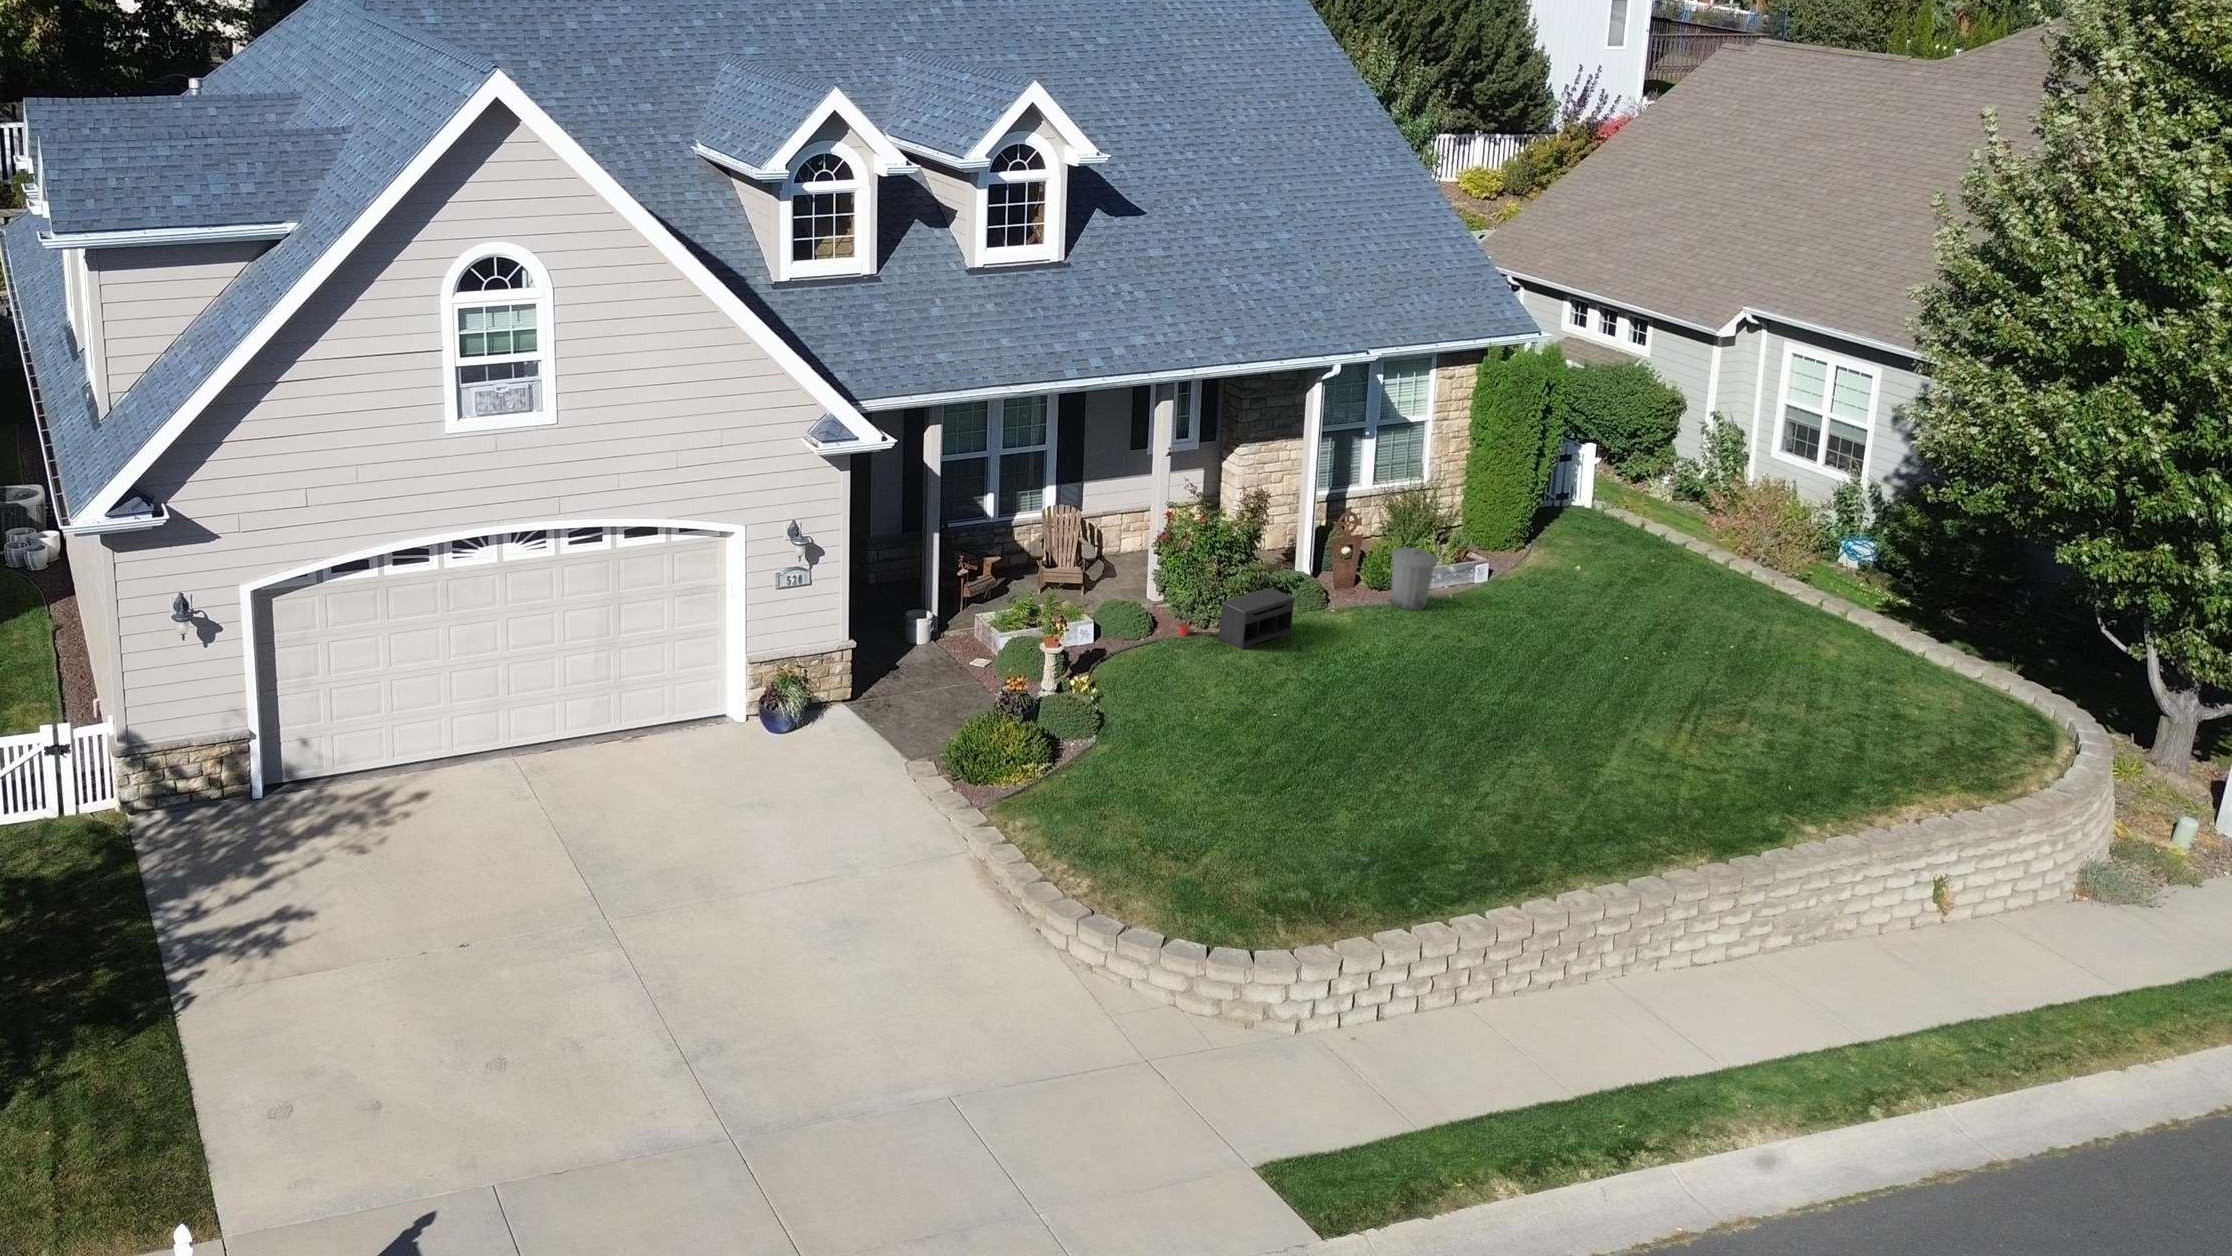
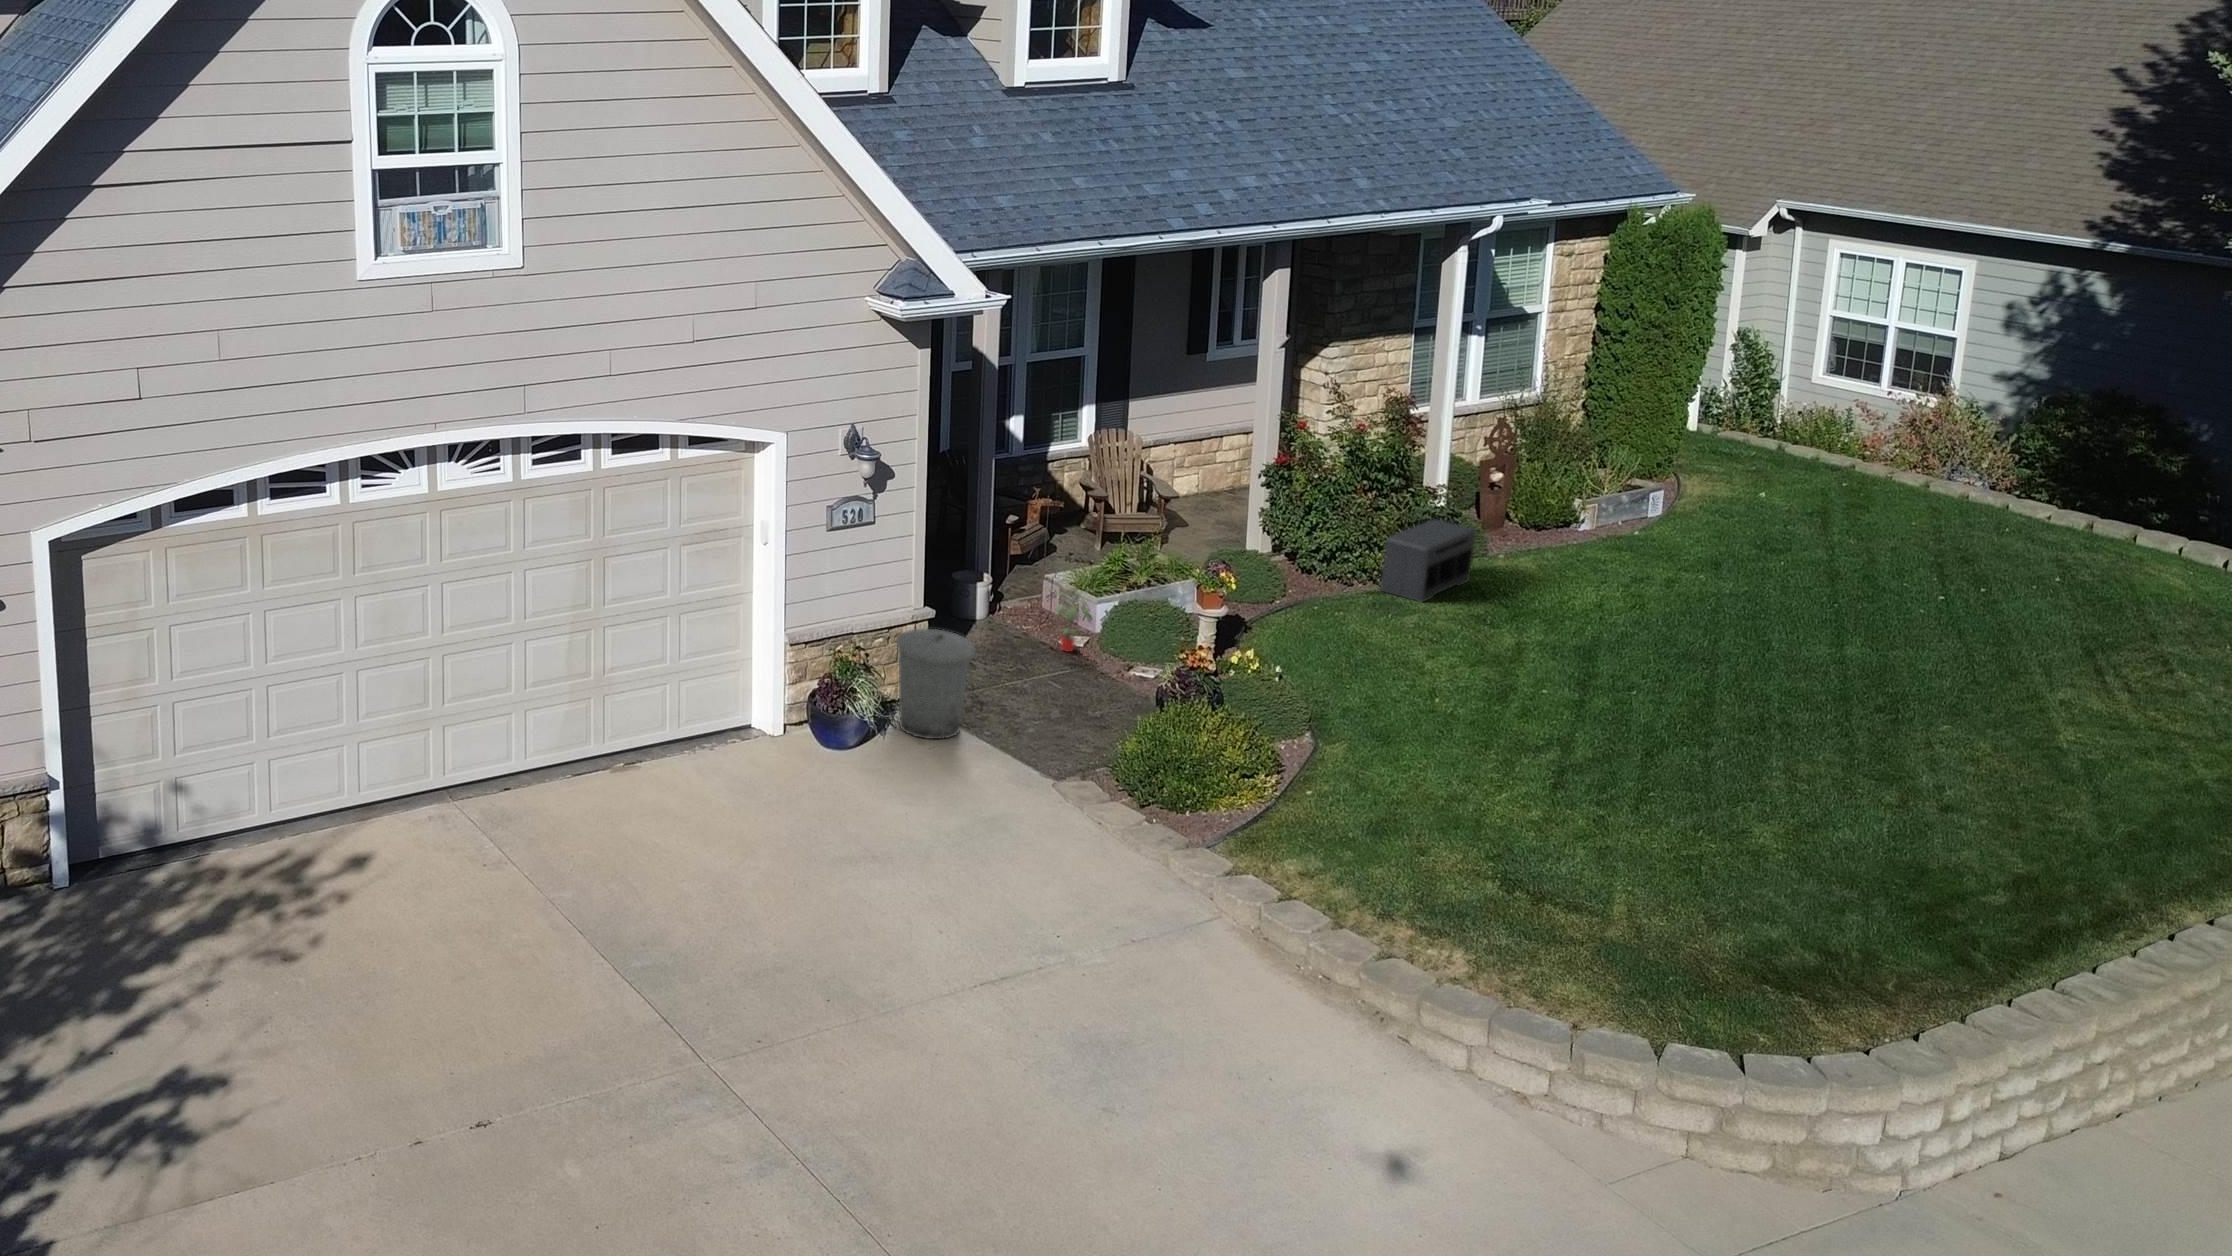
trash can: present [1391,547,1437,610] -> present [897,629,975,739]
potted plant: present [1170,598,1205,635] -> present [1045,590,1092,651]

